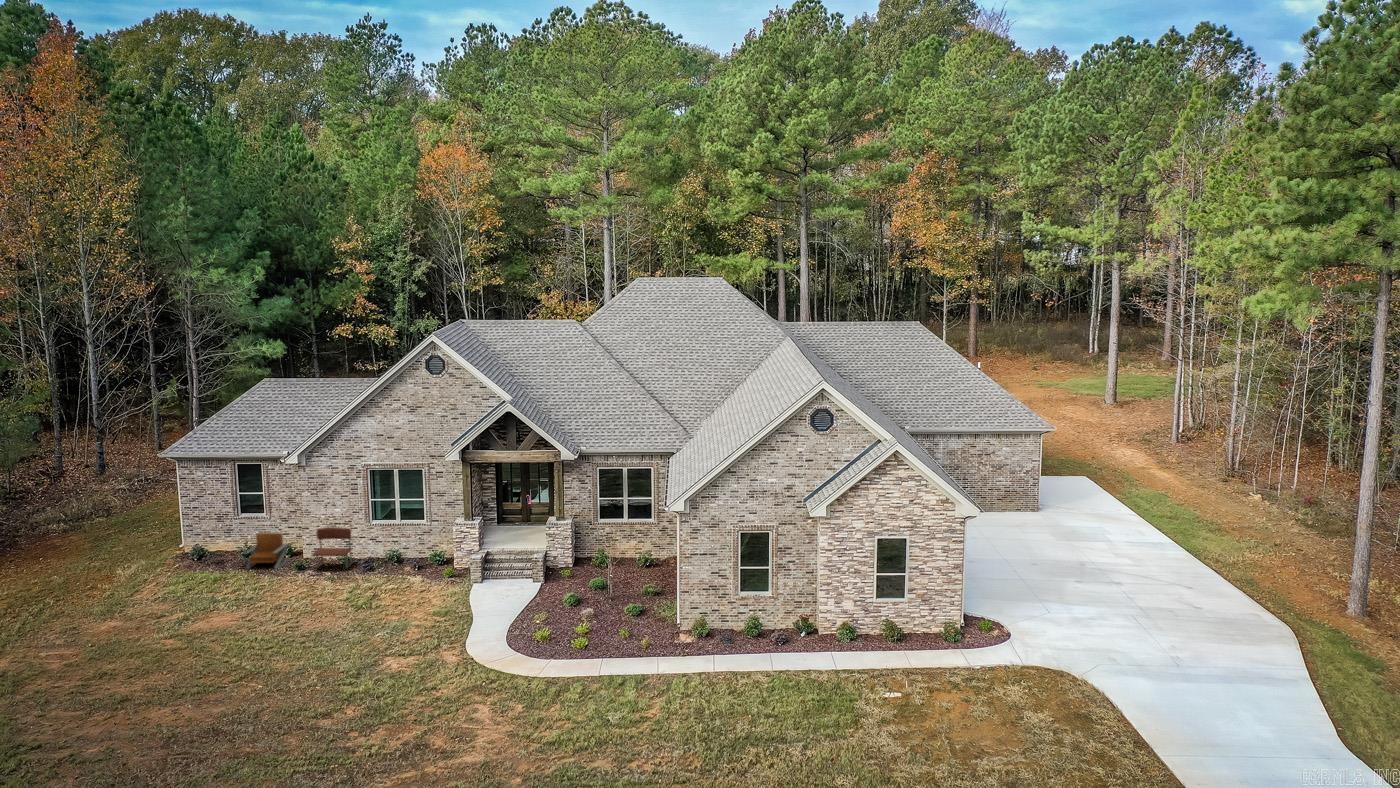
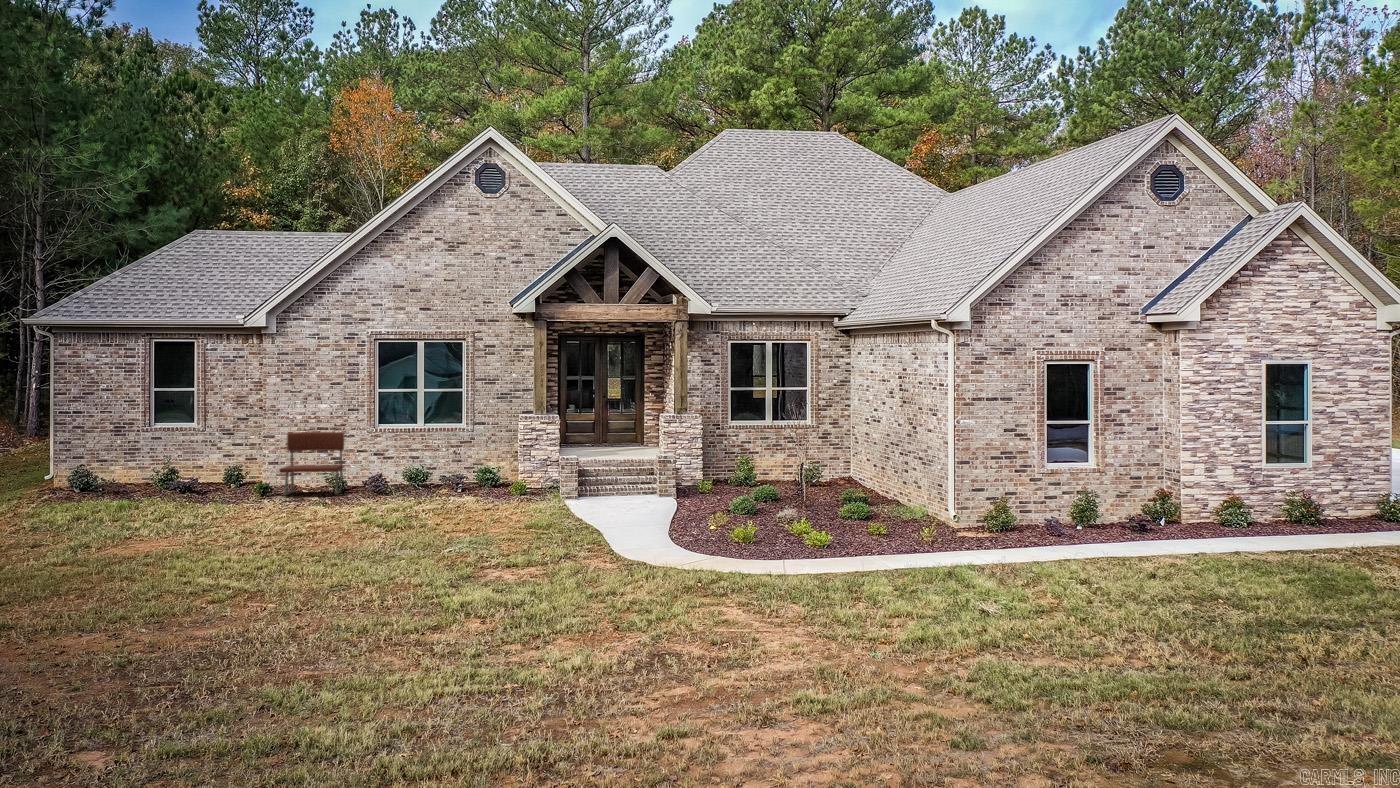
lounge chair: present [245,533,288,569] -> none [160,445,234,498]

